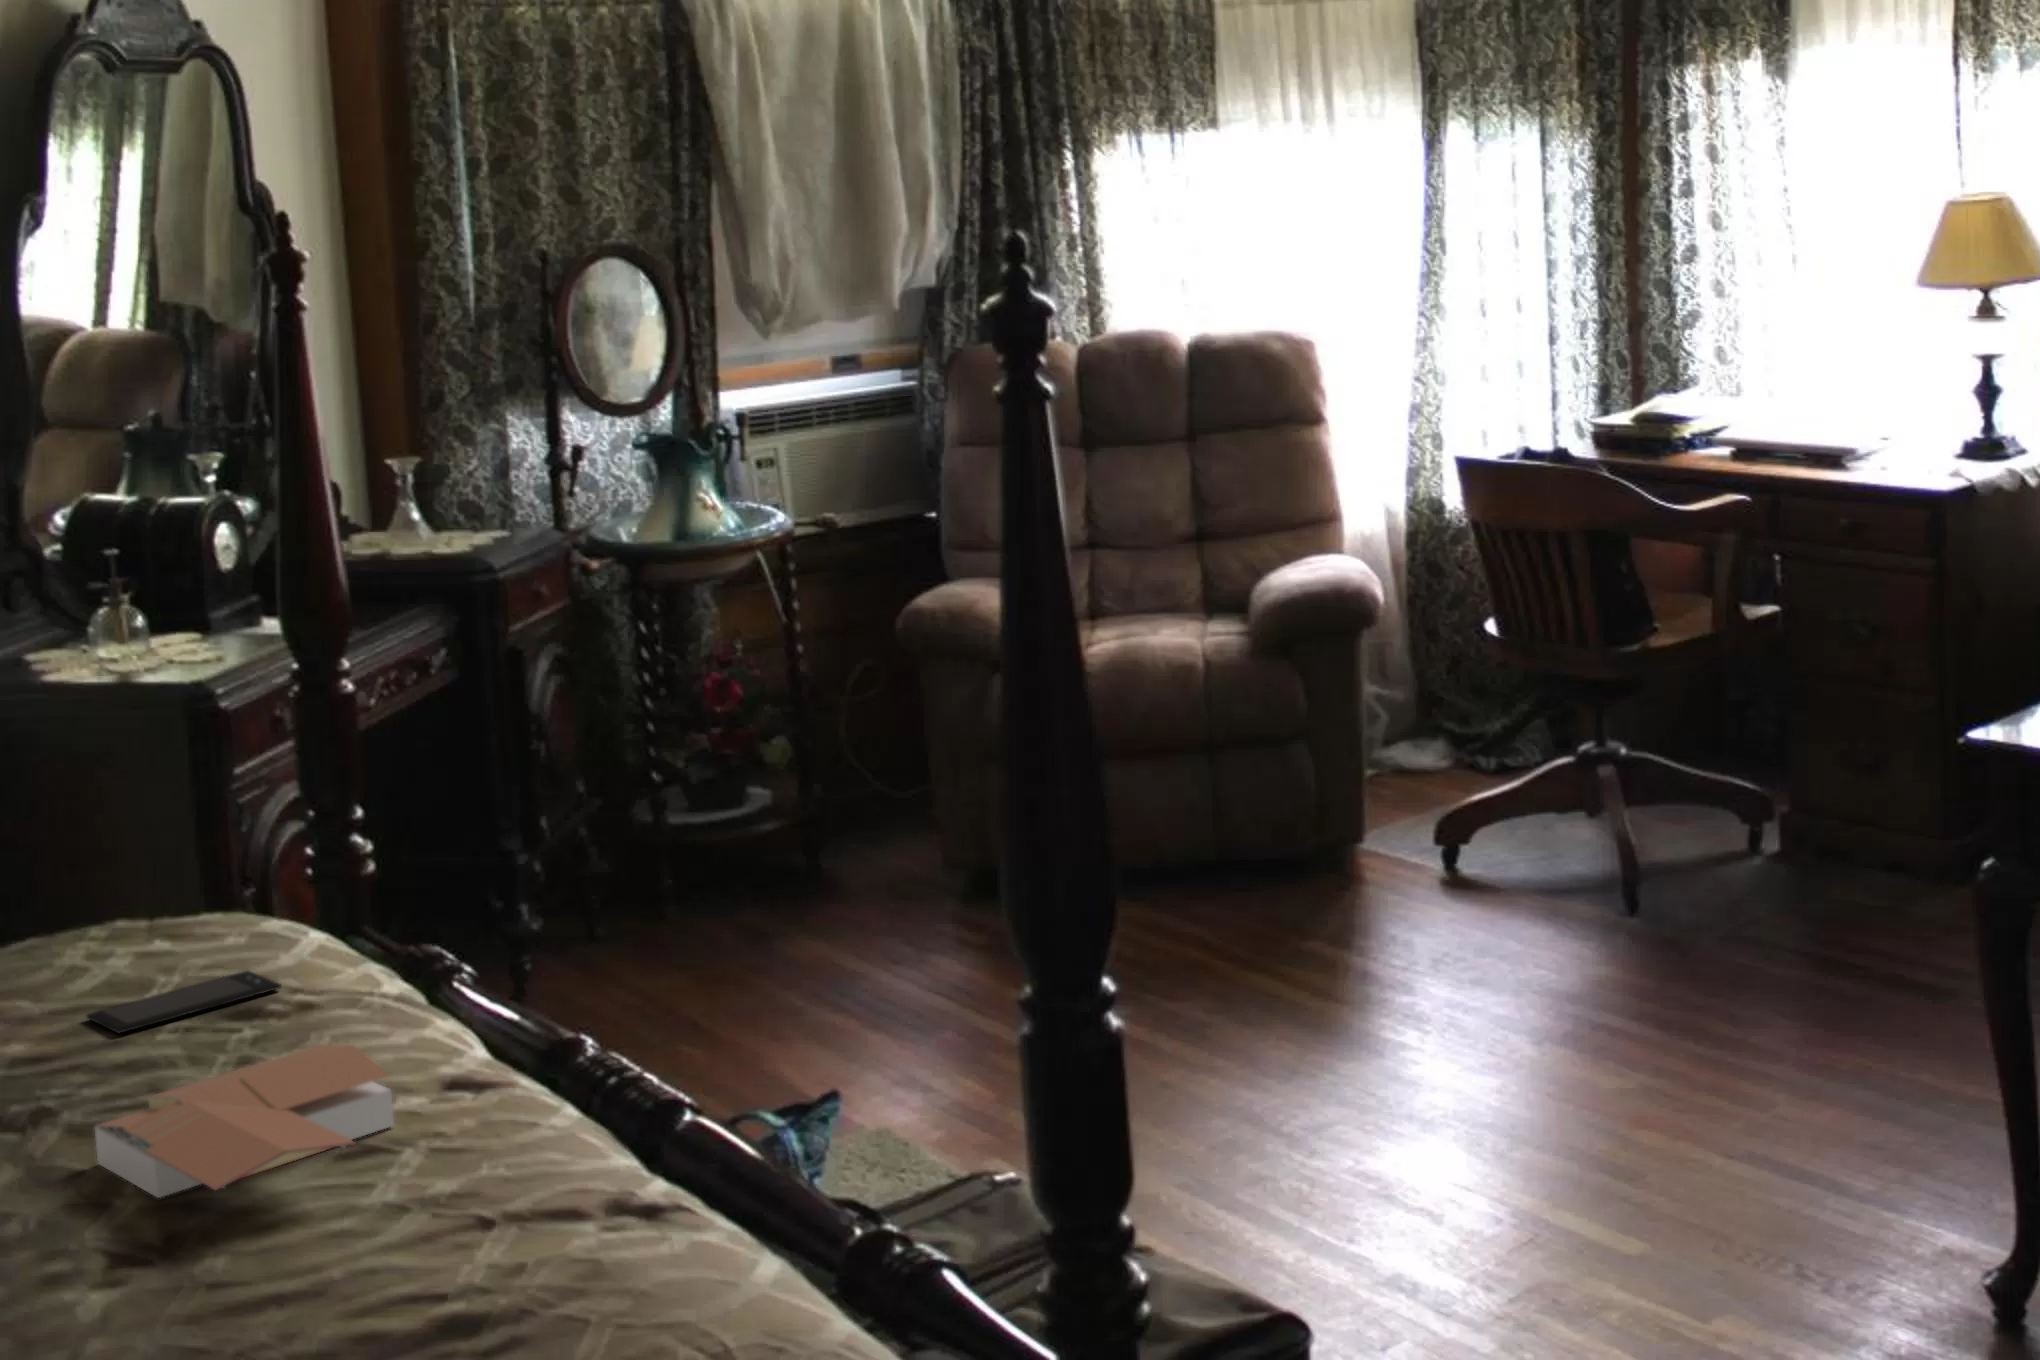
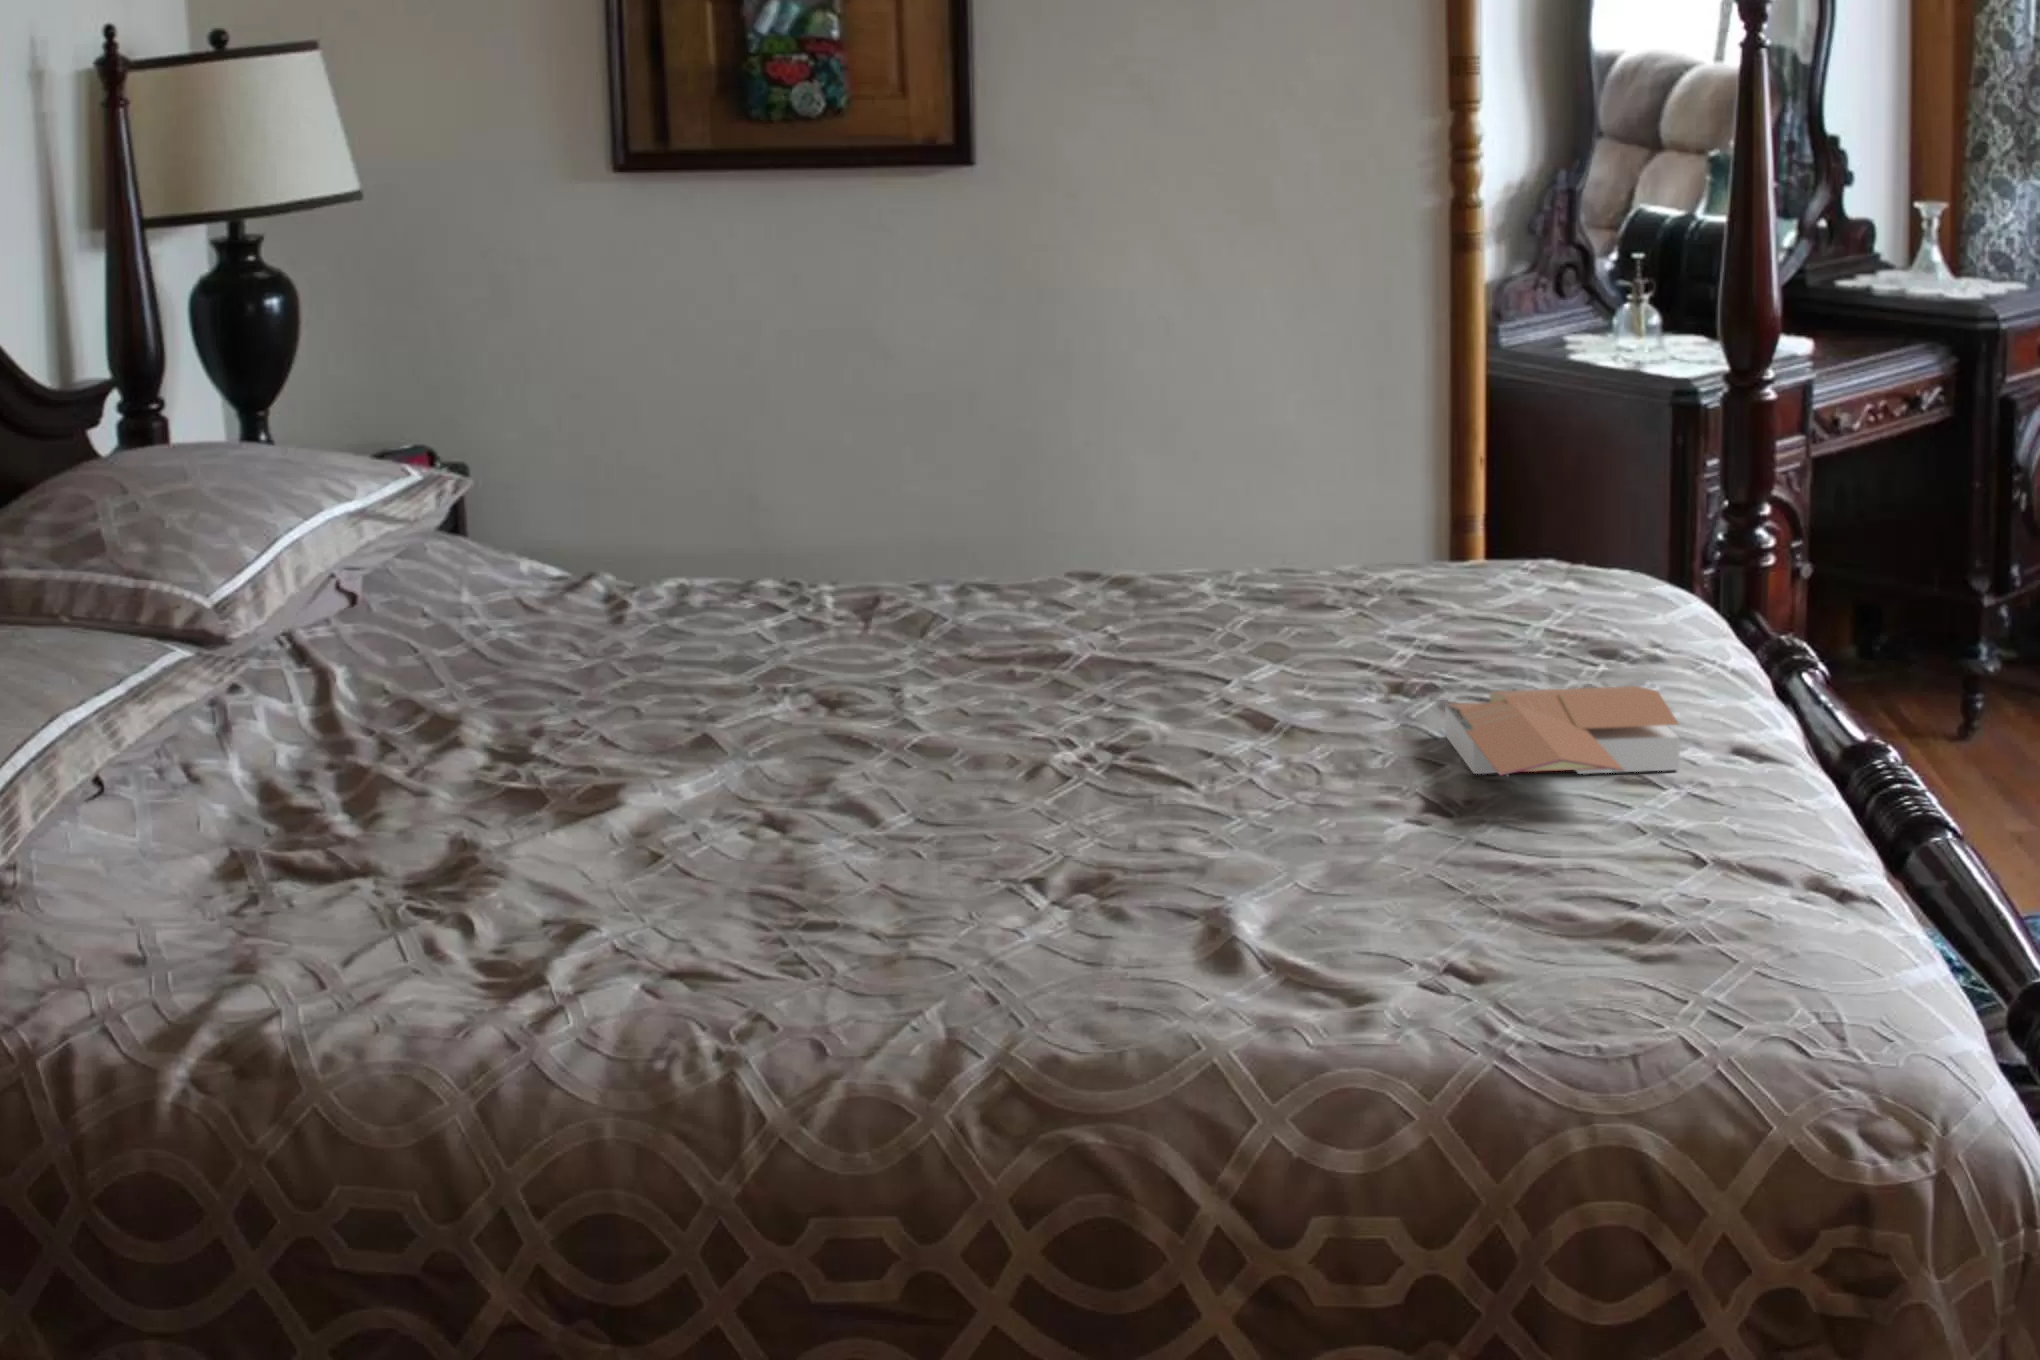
smartphone: present [86,970,282,1033] -> none [1490,617,1646,643]

